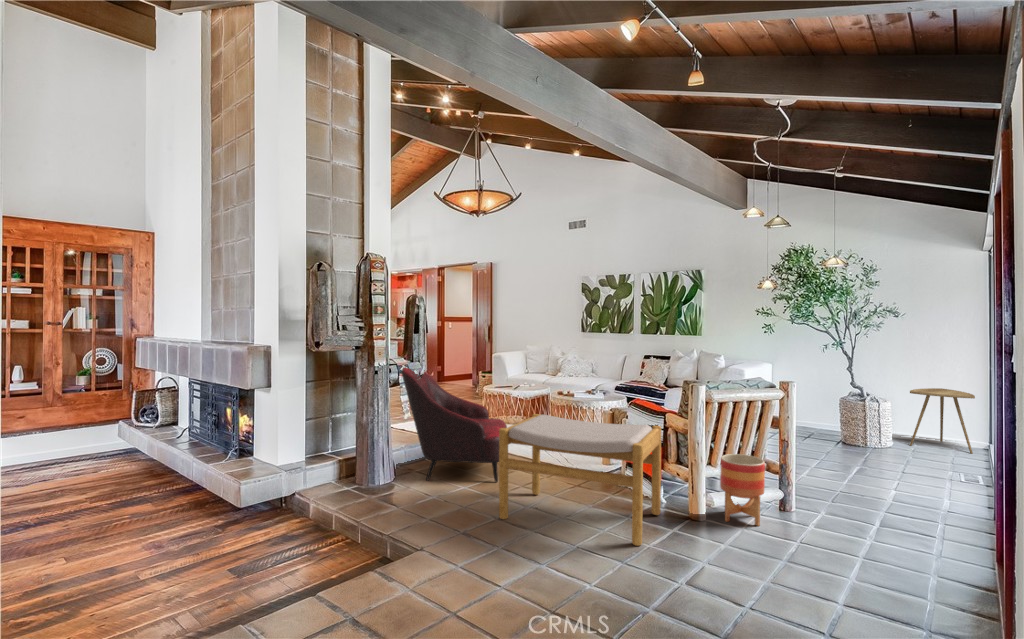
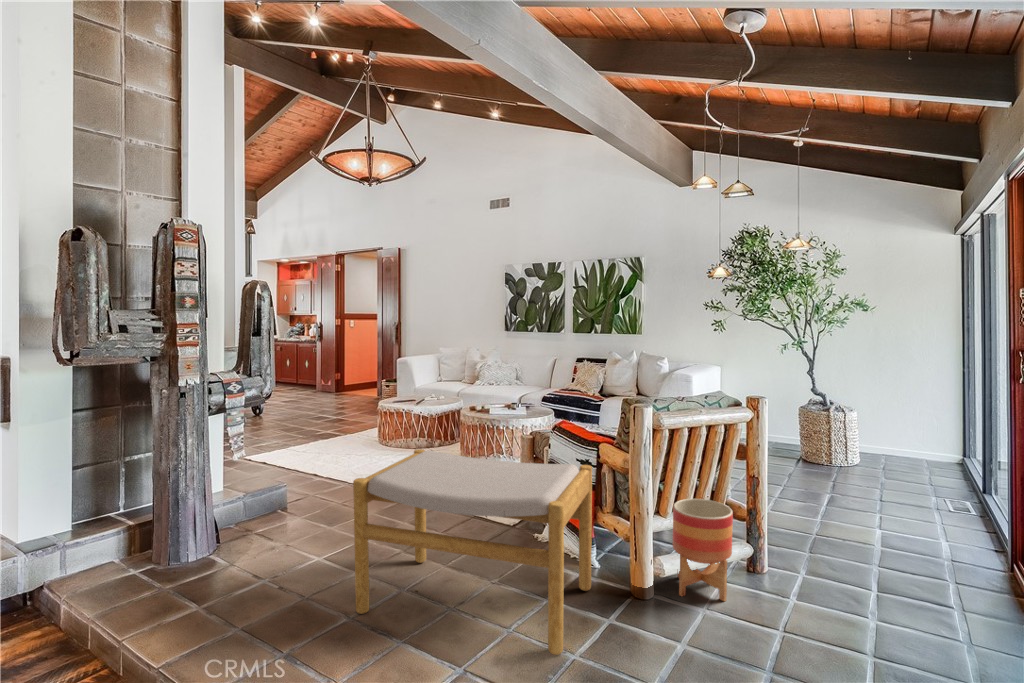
armchair: present [402,367,507,482] -> none [231,381,390,546]
side table: present [910,388,975,454] -> none [877,393,952,469]

